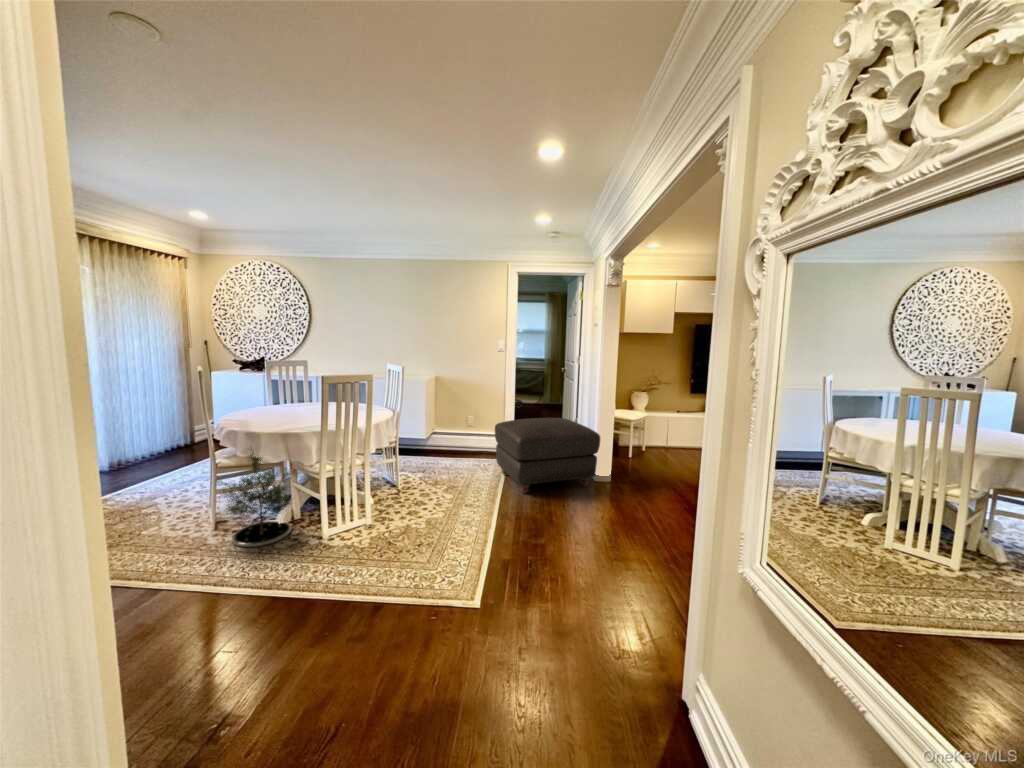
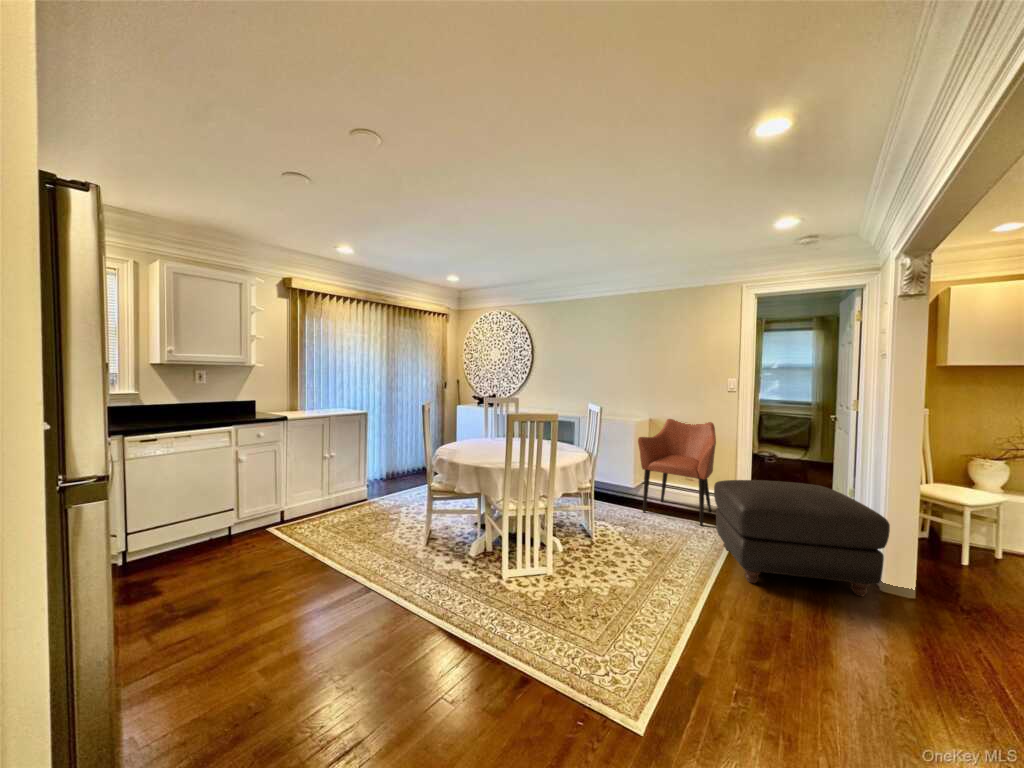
armchair: none [430,376,492,462] -> present [638,419,716,526]
potted tree: present [217,446,292,547] -> none [424,472,484,570]

